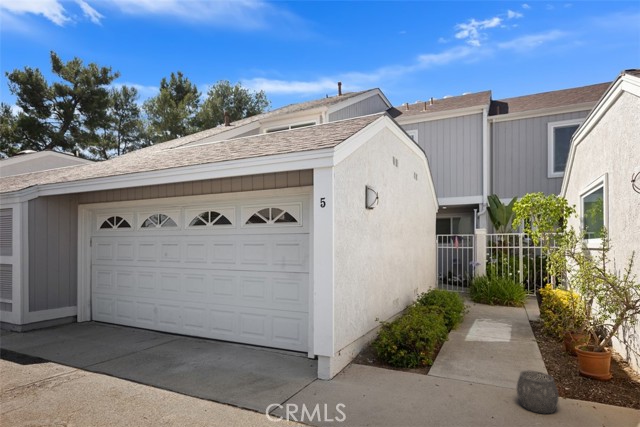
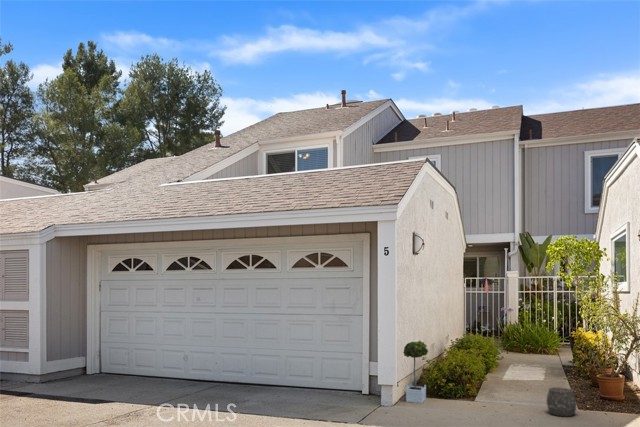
potted tree: none [344,305,373,377] -> present [403,341,428,403]

